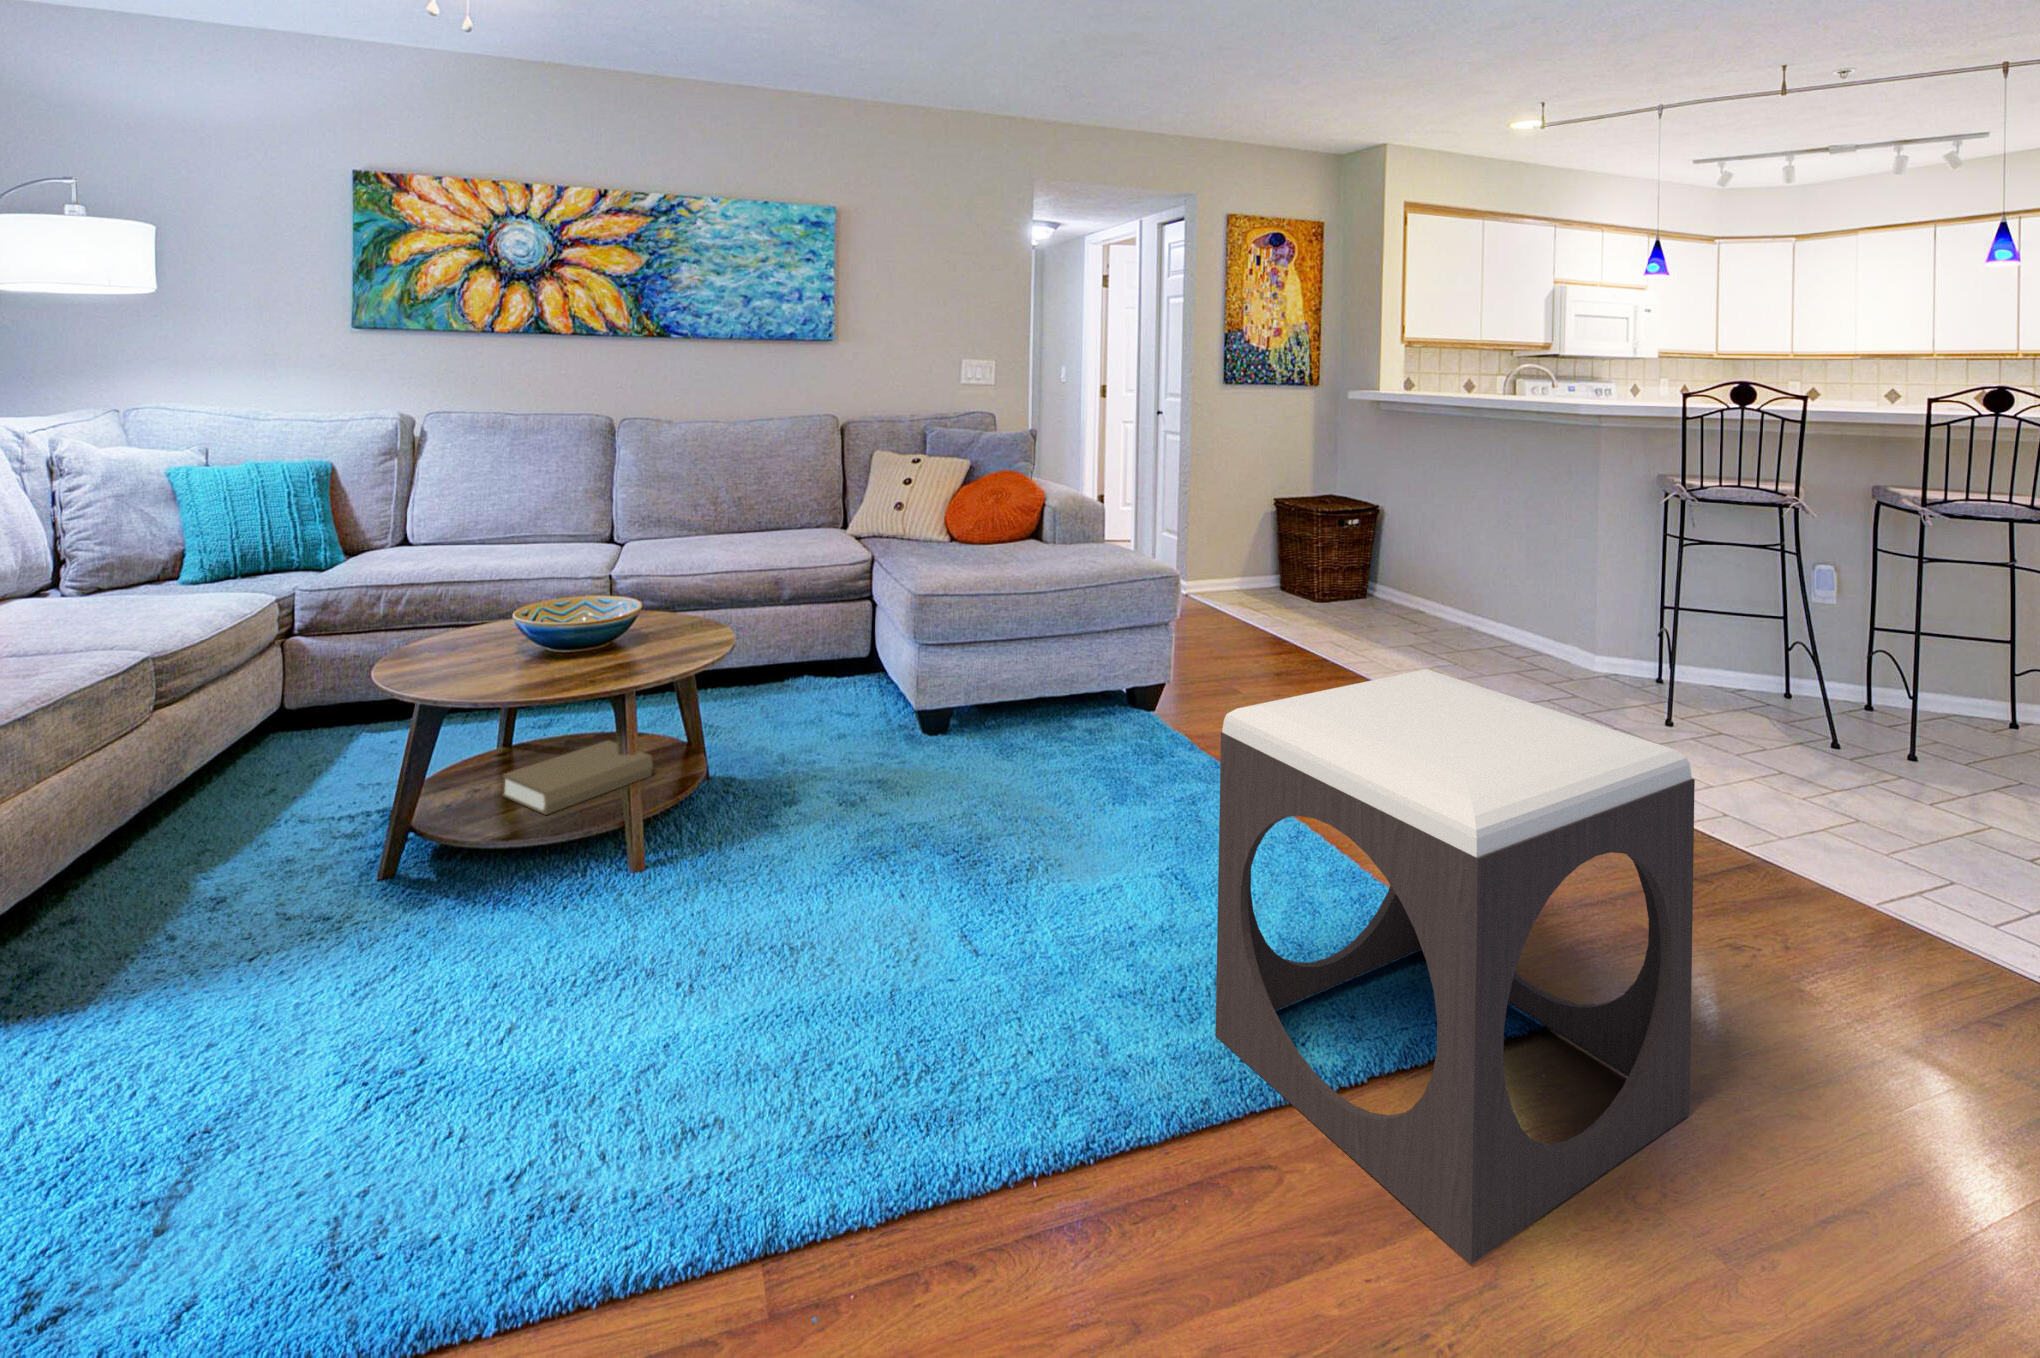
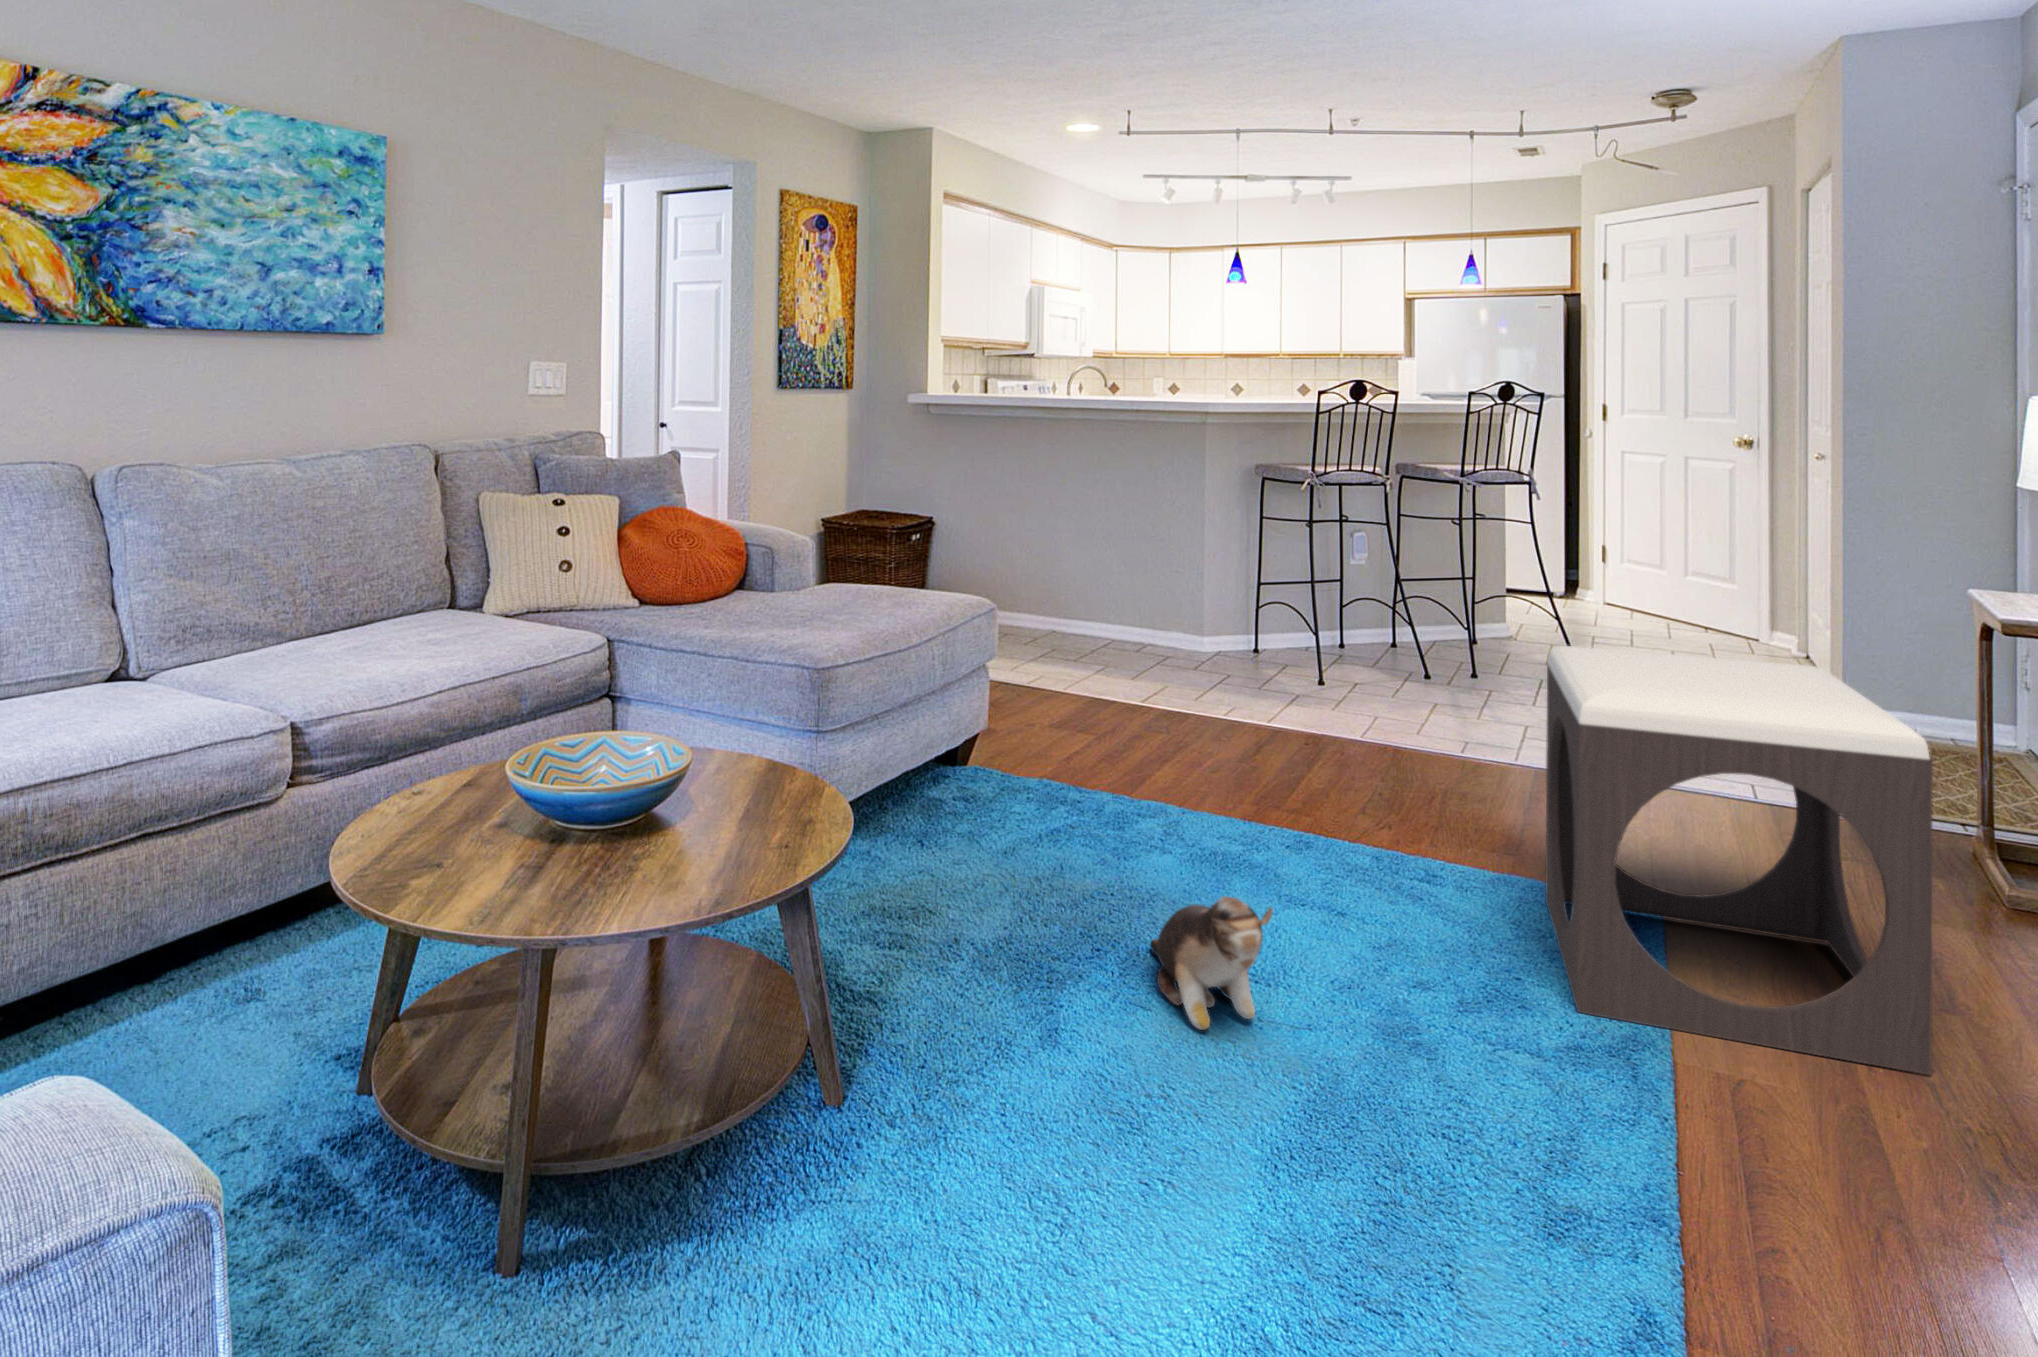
book: present [503,741,653,815] -> none [591,953,730,1076]
plush toy: none [864,808,989,923] -> present [1150,897,1273,1030]

